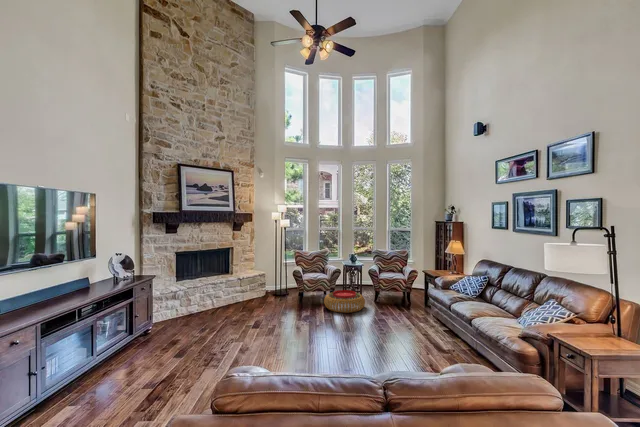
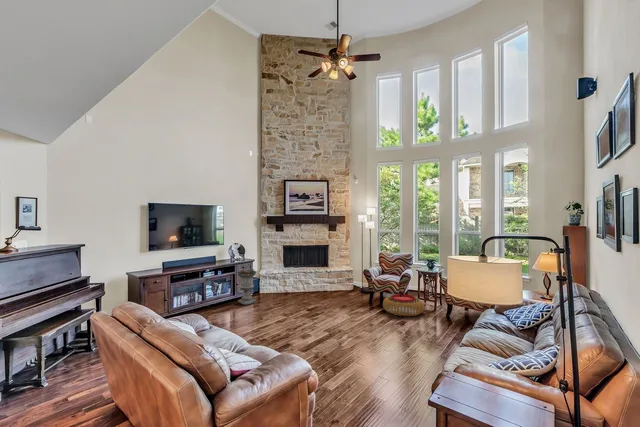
planter: none [140,291,173,347] -> present [238,270,256,305]

